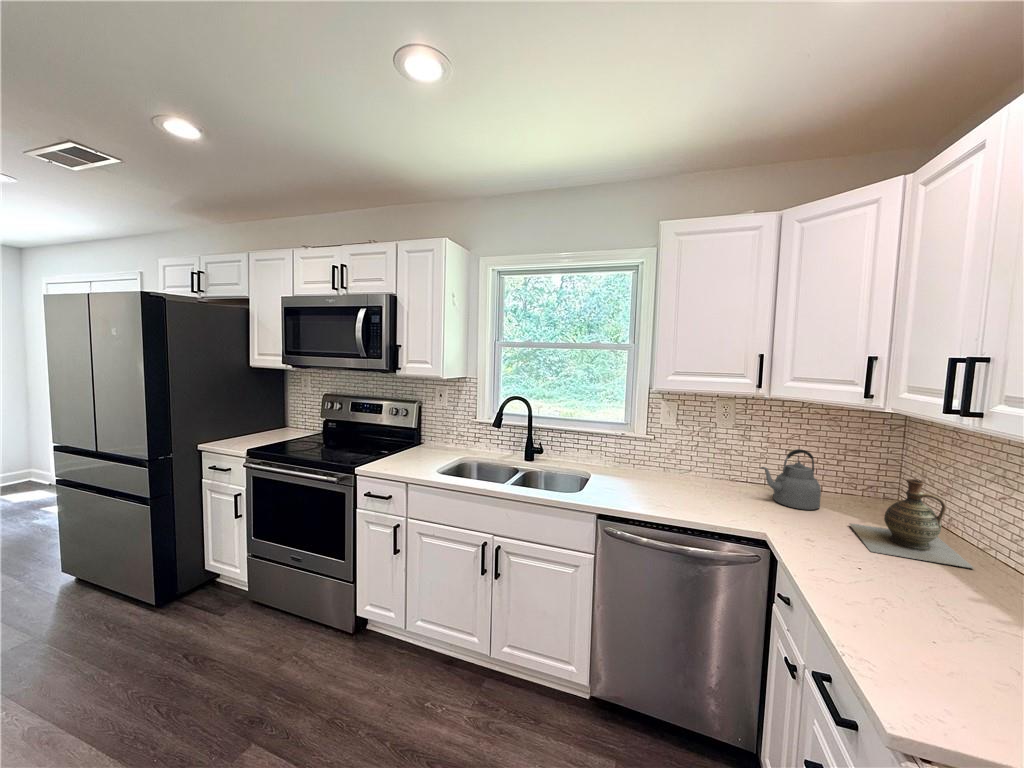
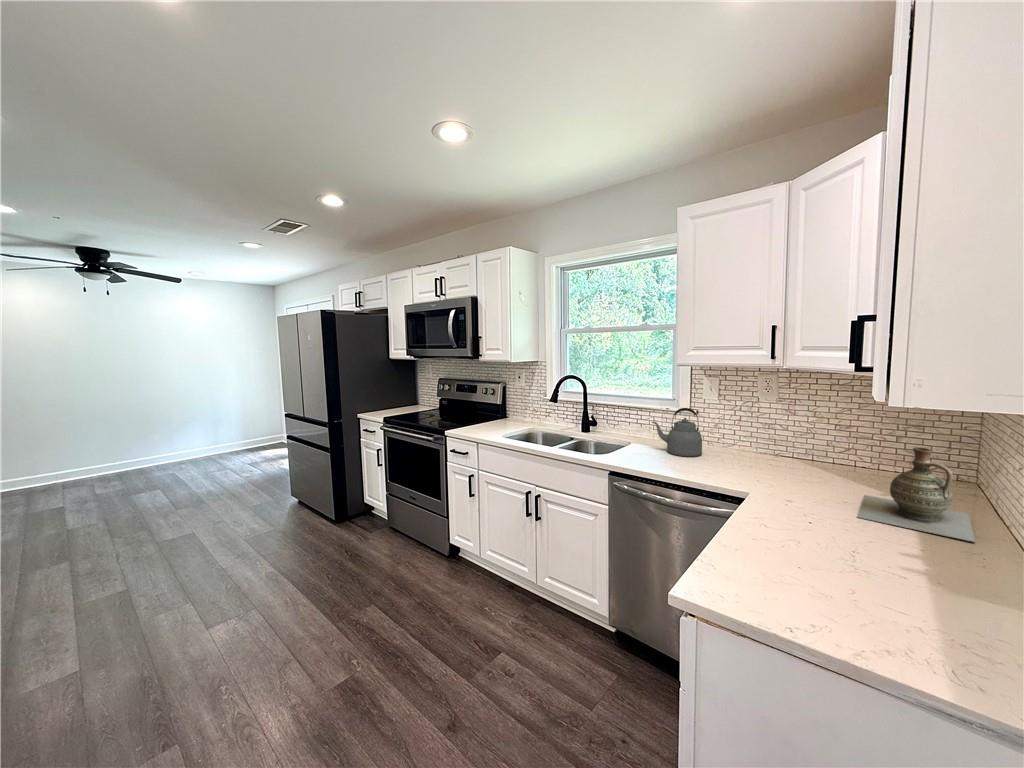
kettle: present [760,449,821,510] -> present [652,408,702,457]

